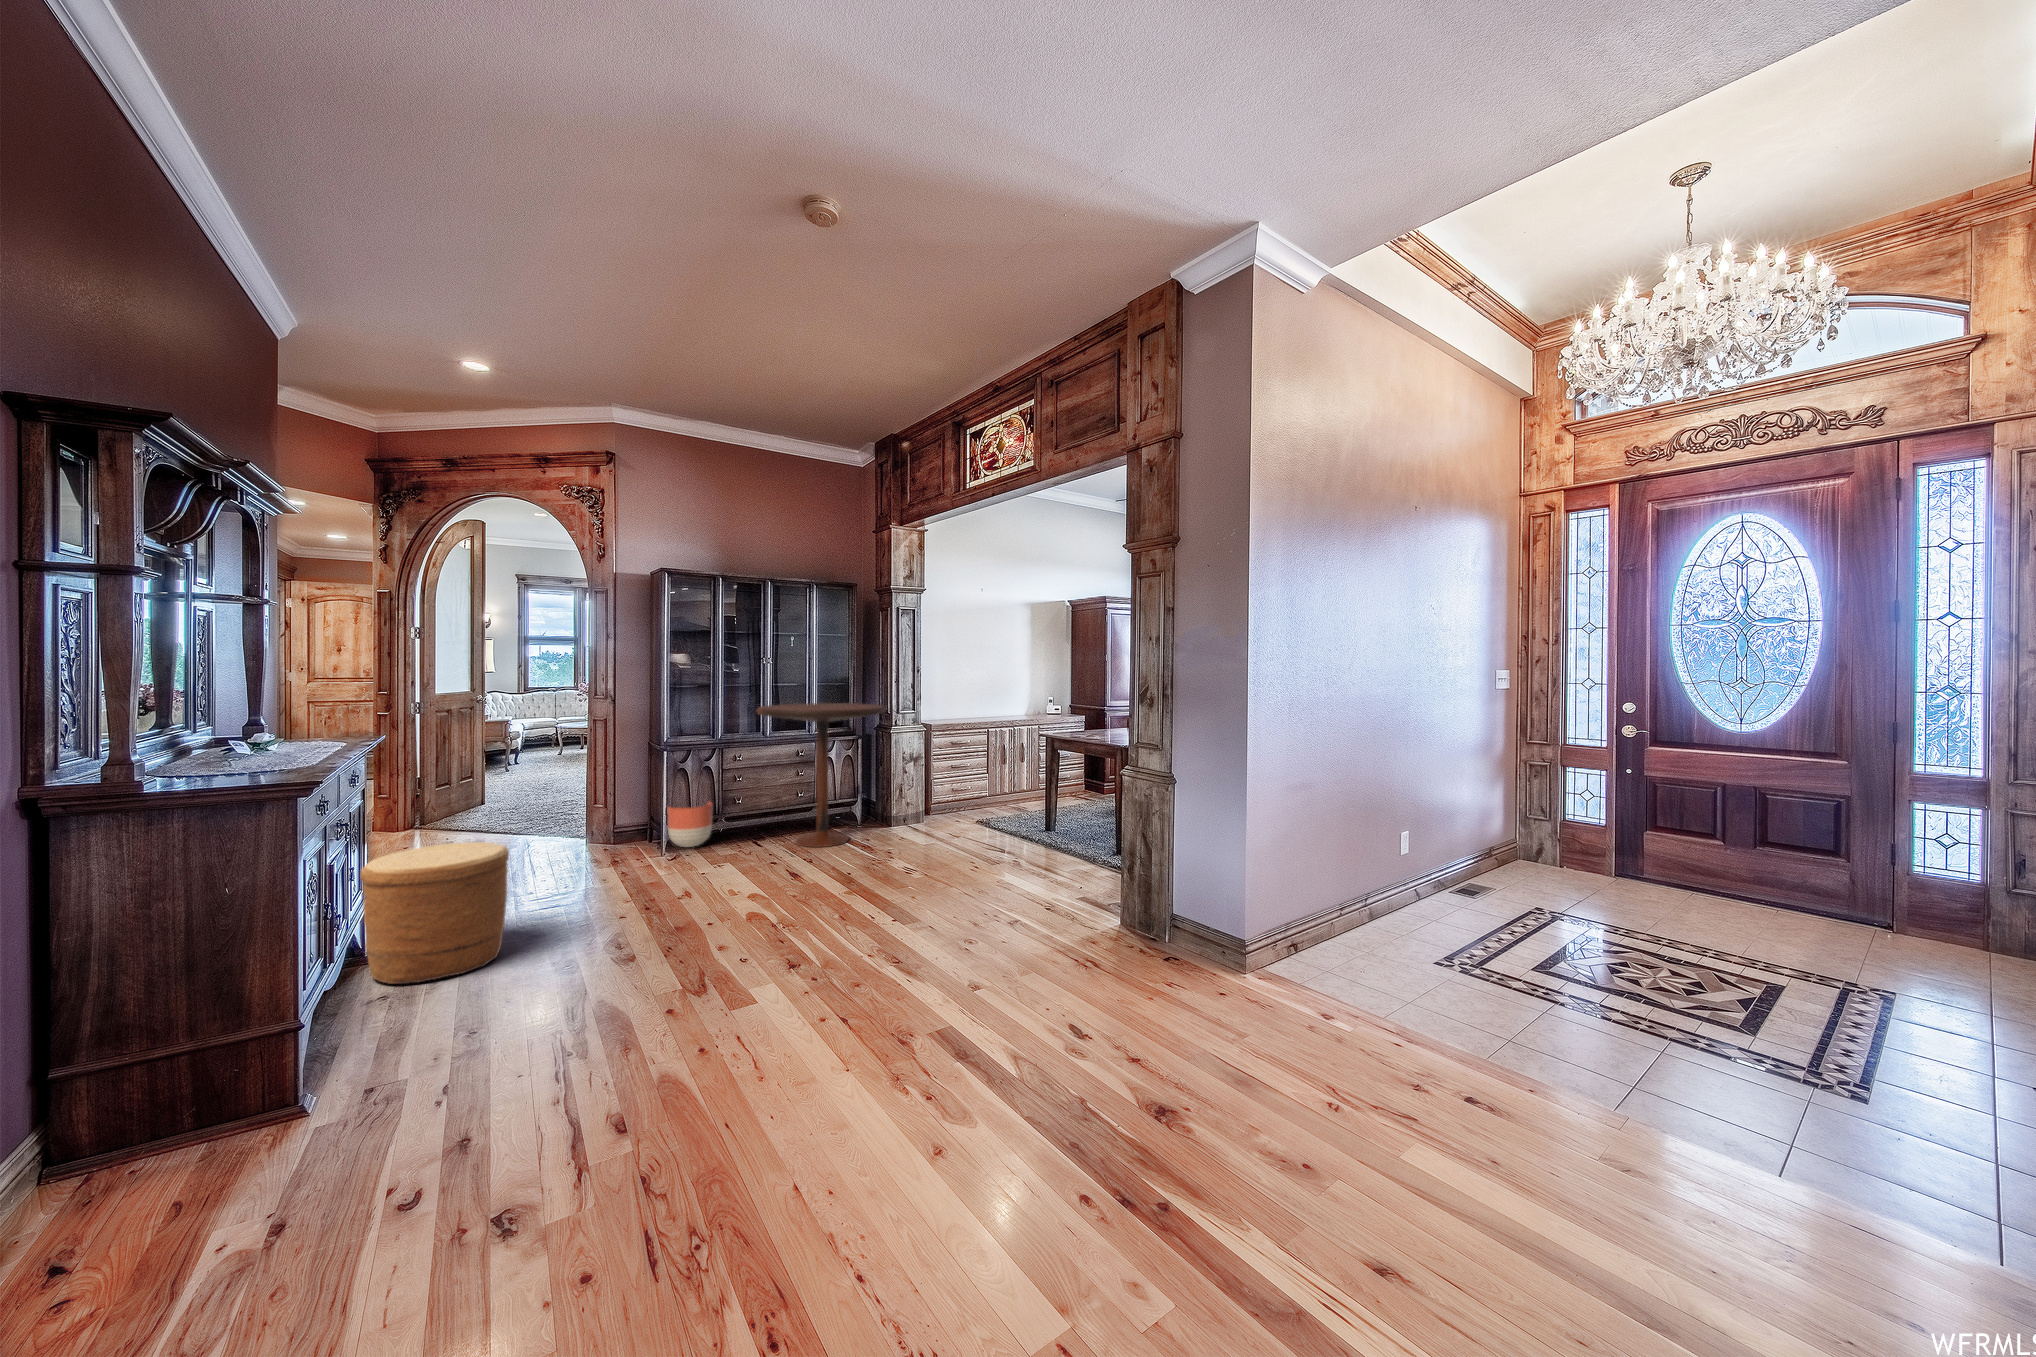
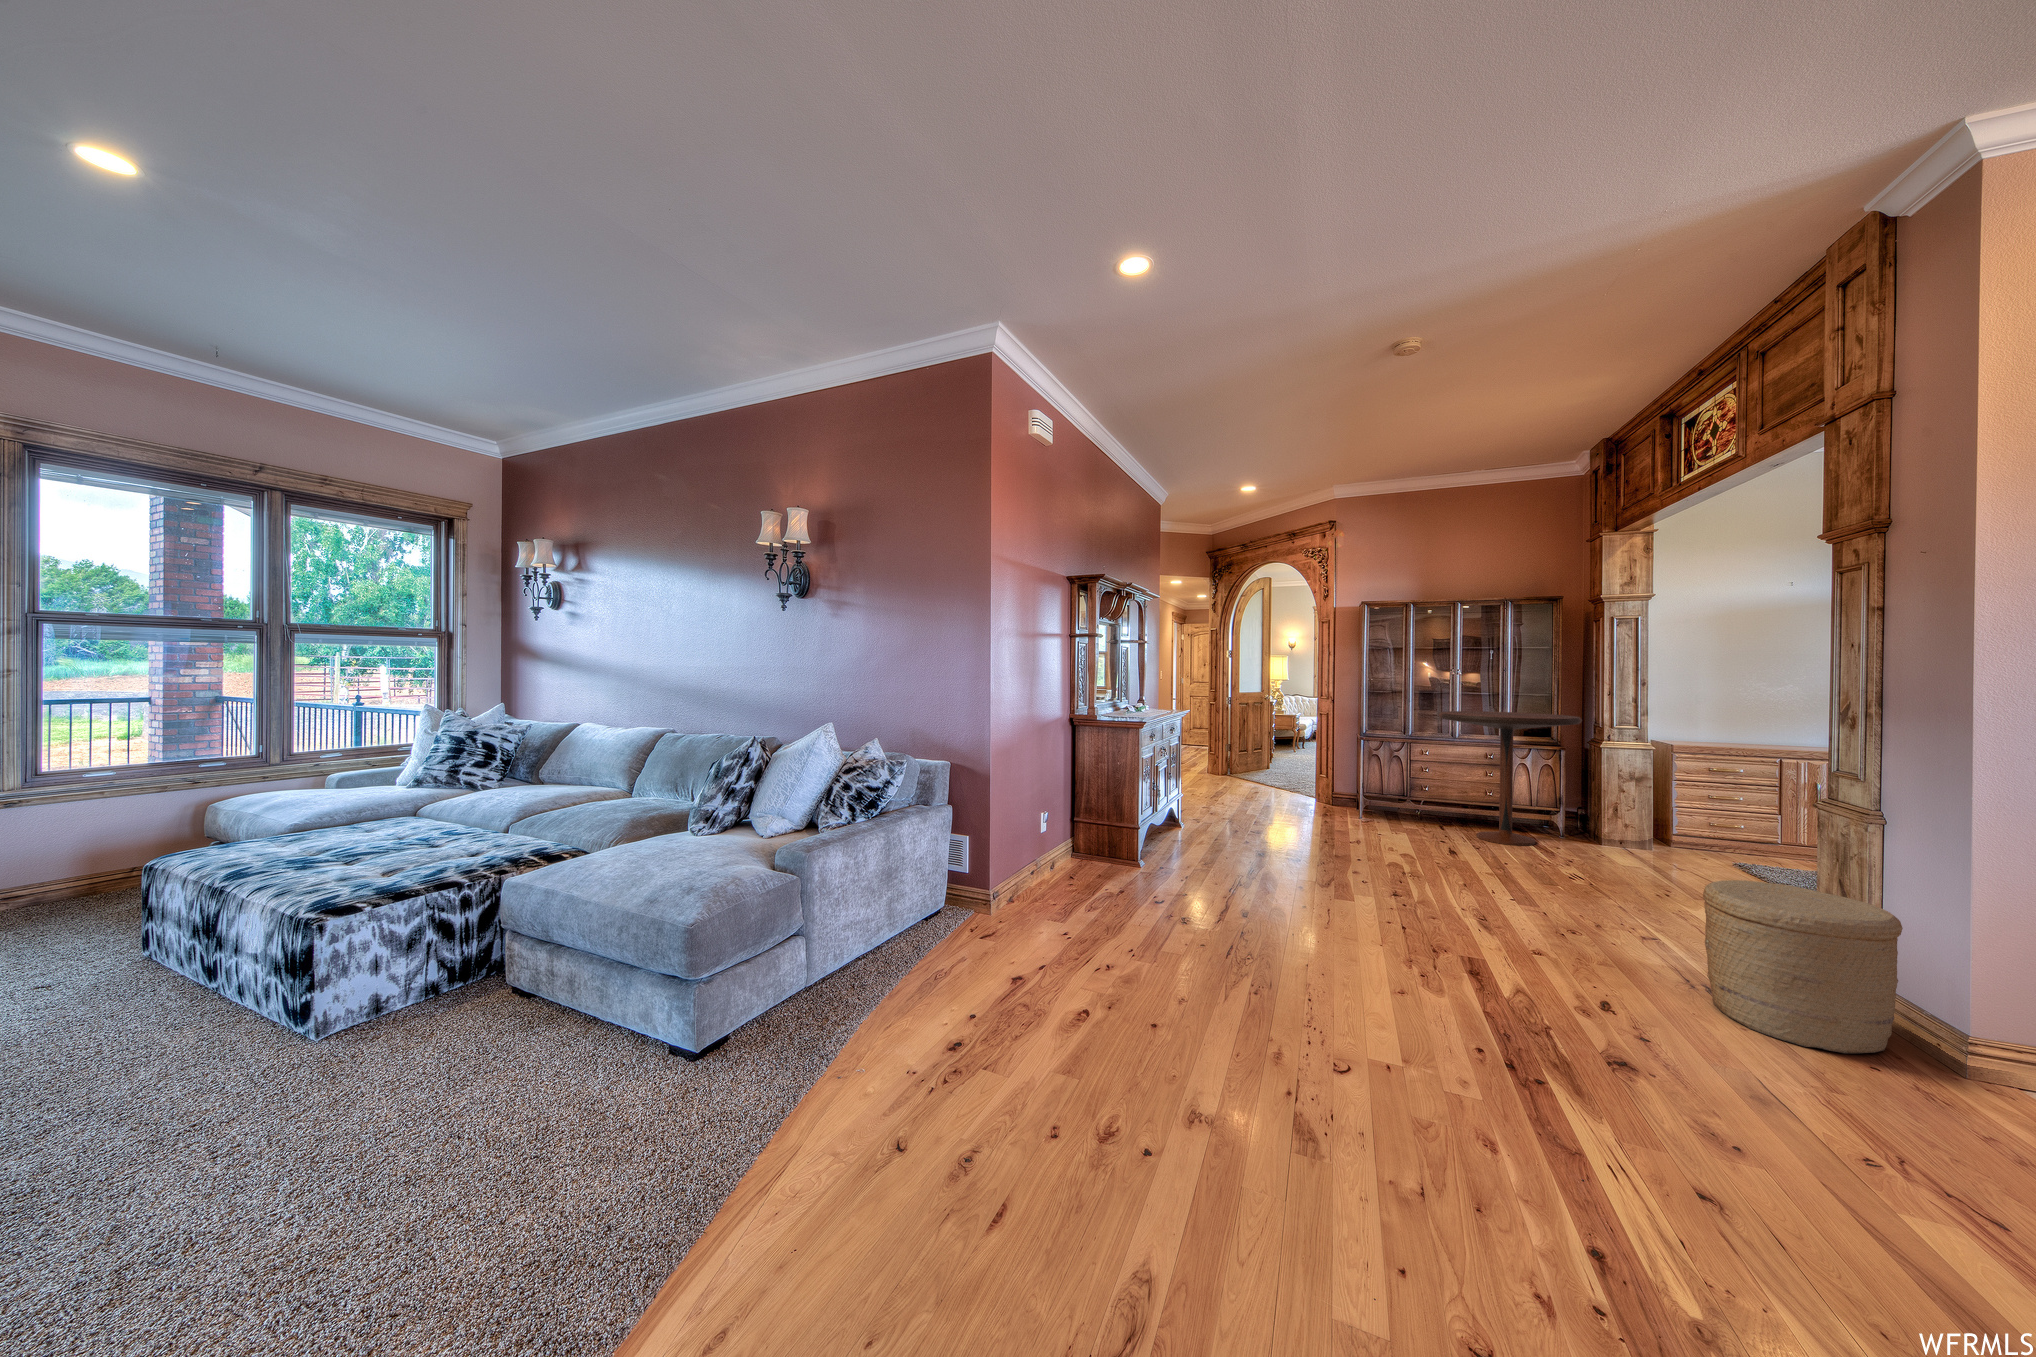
planter: present [667,802,712,847] -> none [1366,784,1403,821]
woven basket: present [360,842,509,984] -> present [1703,880,1903,1054]

